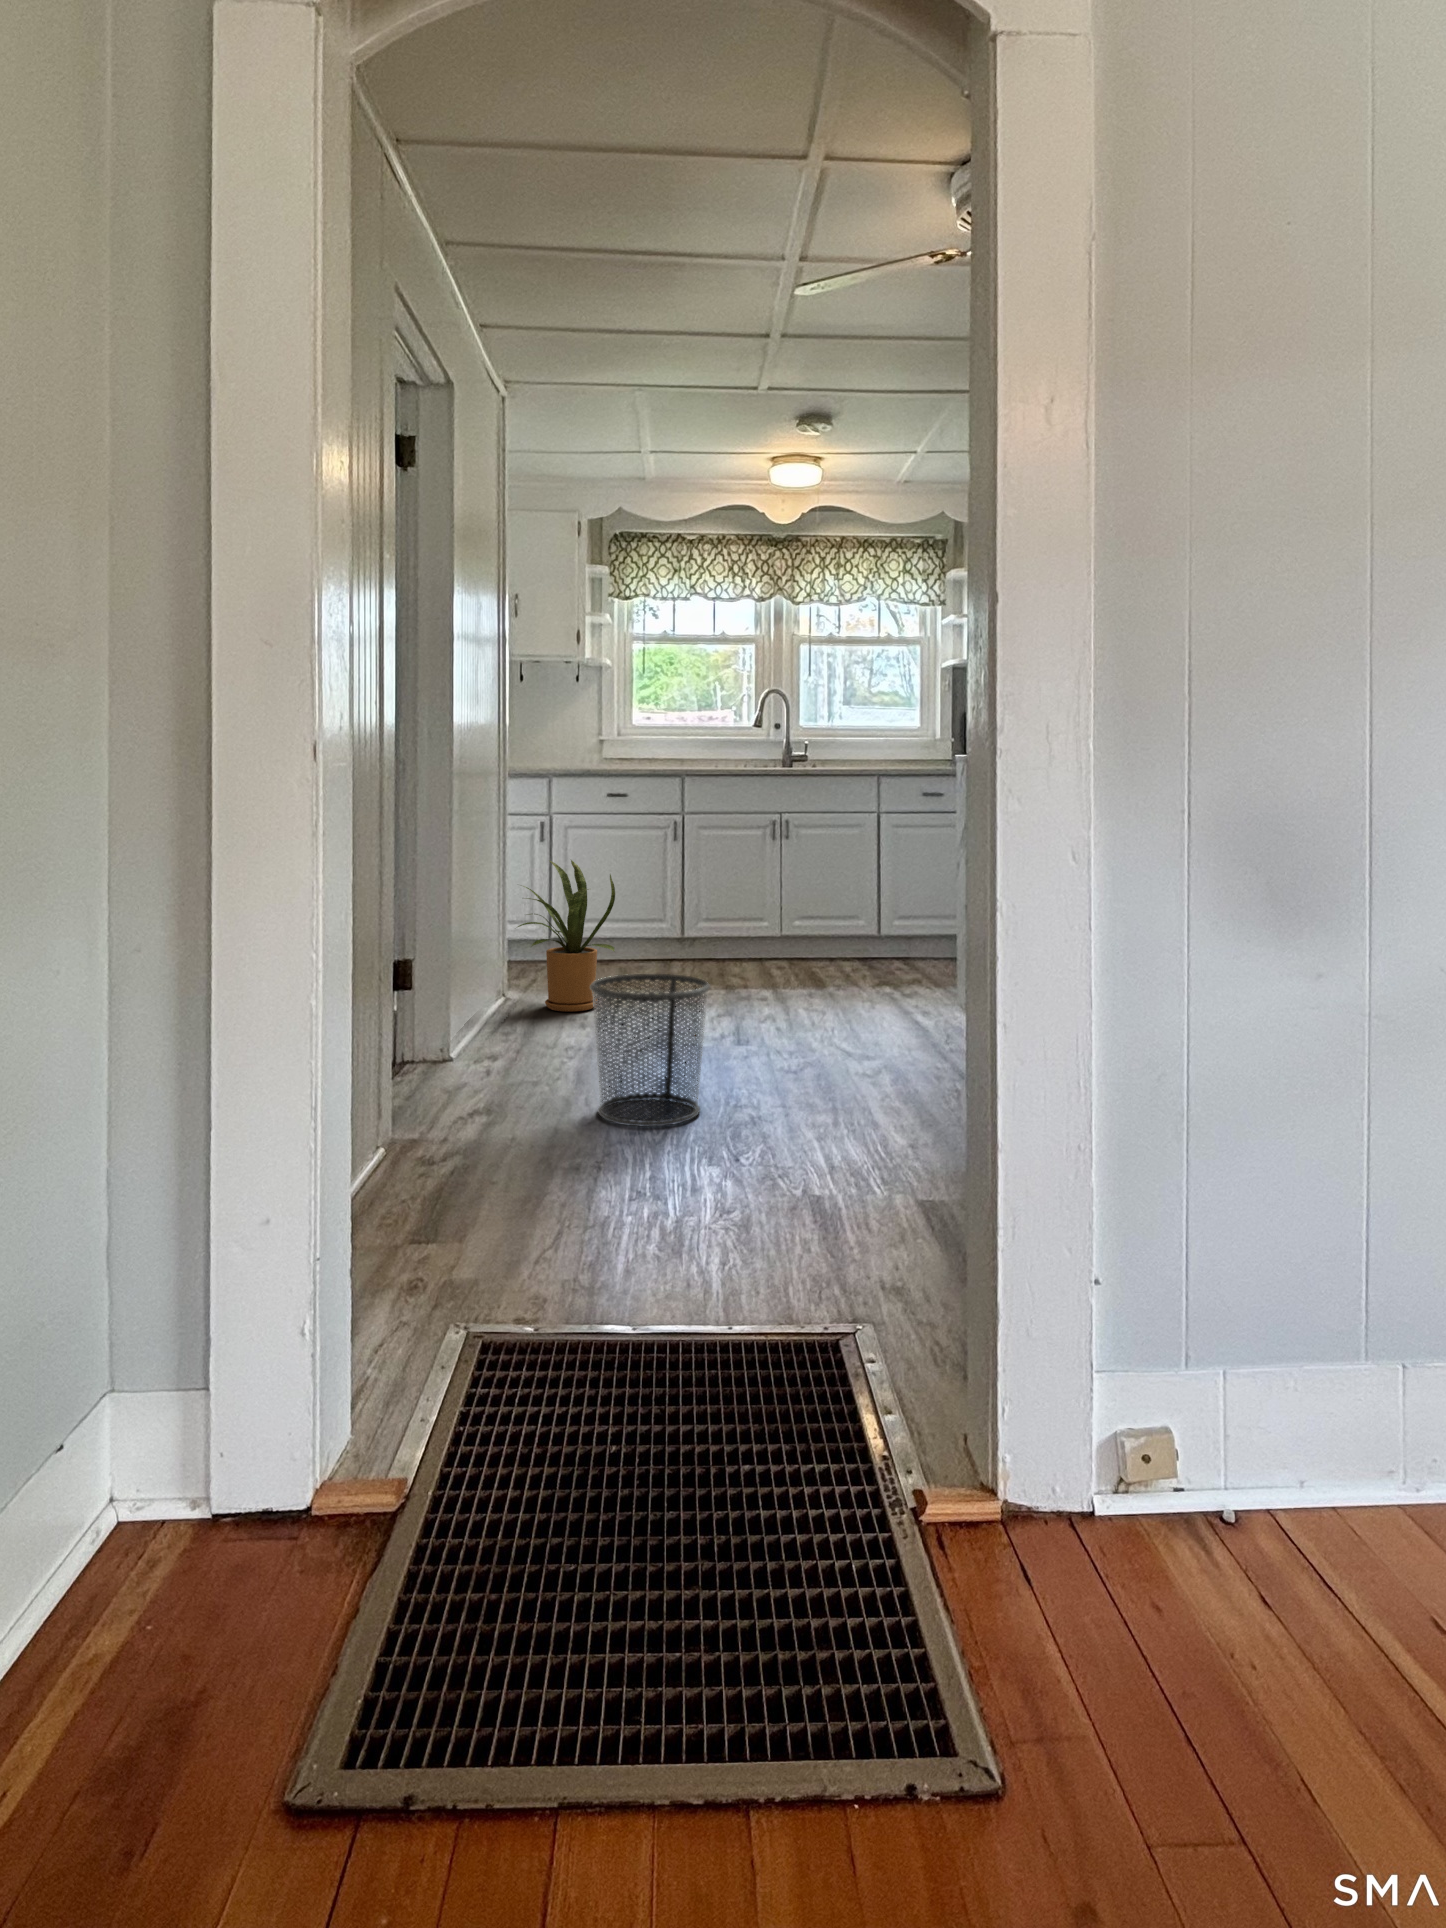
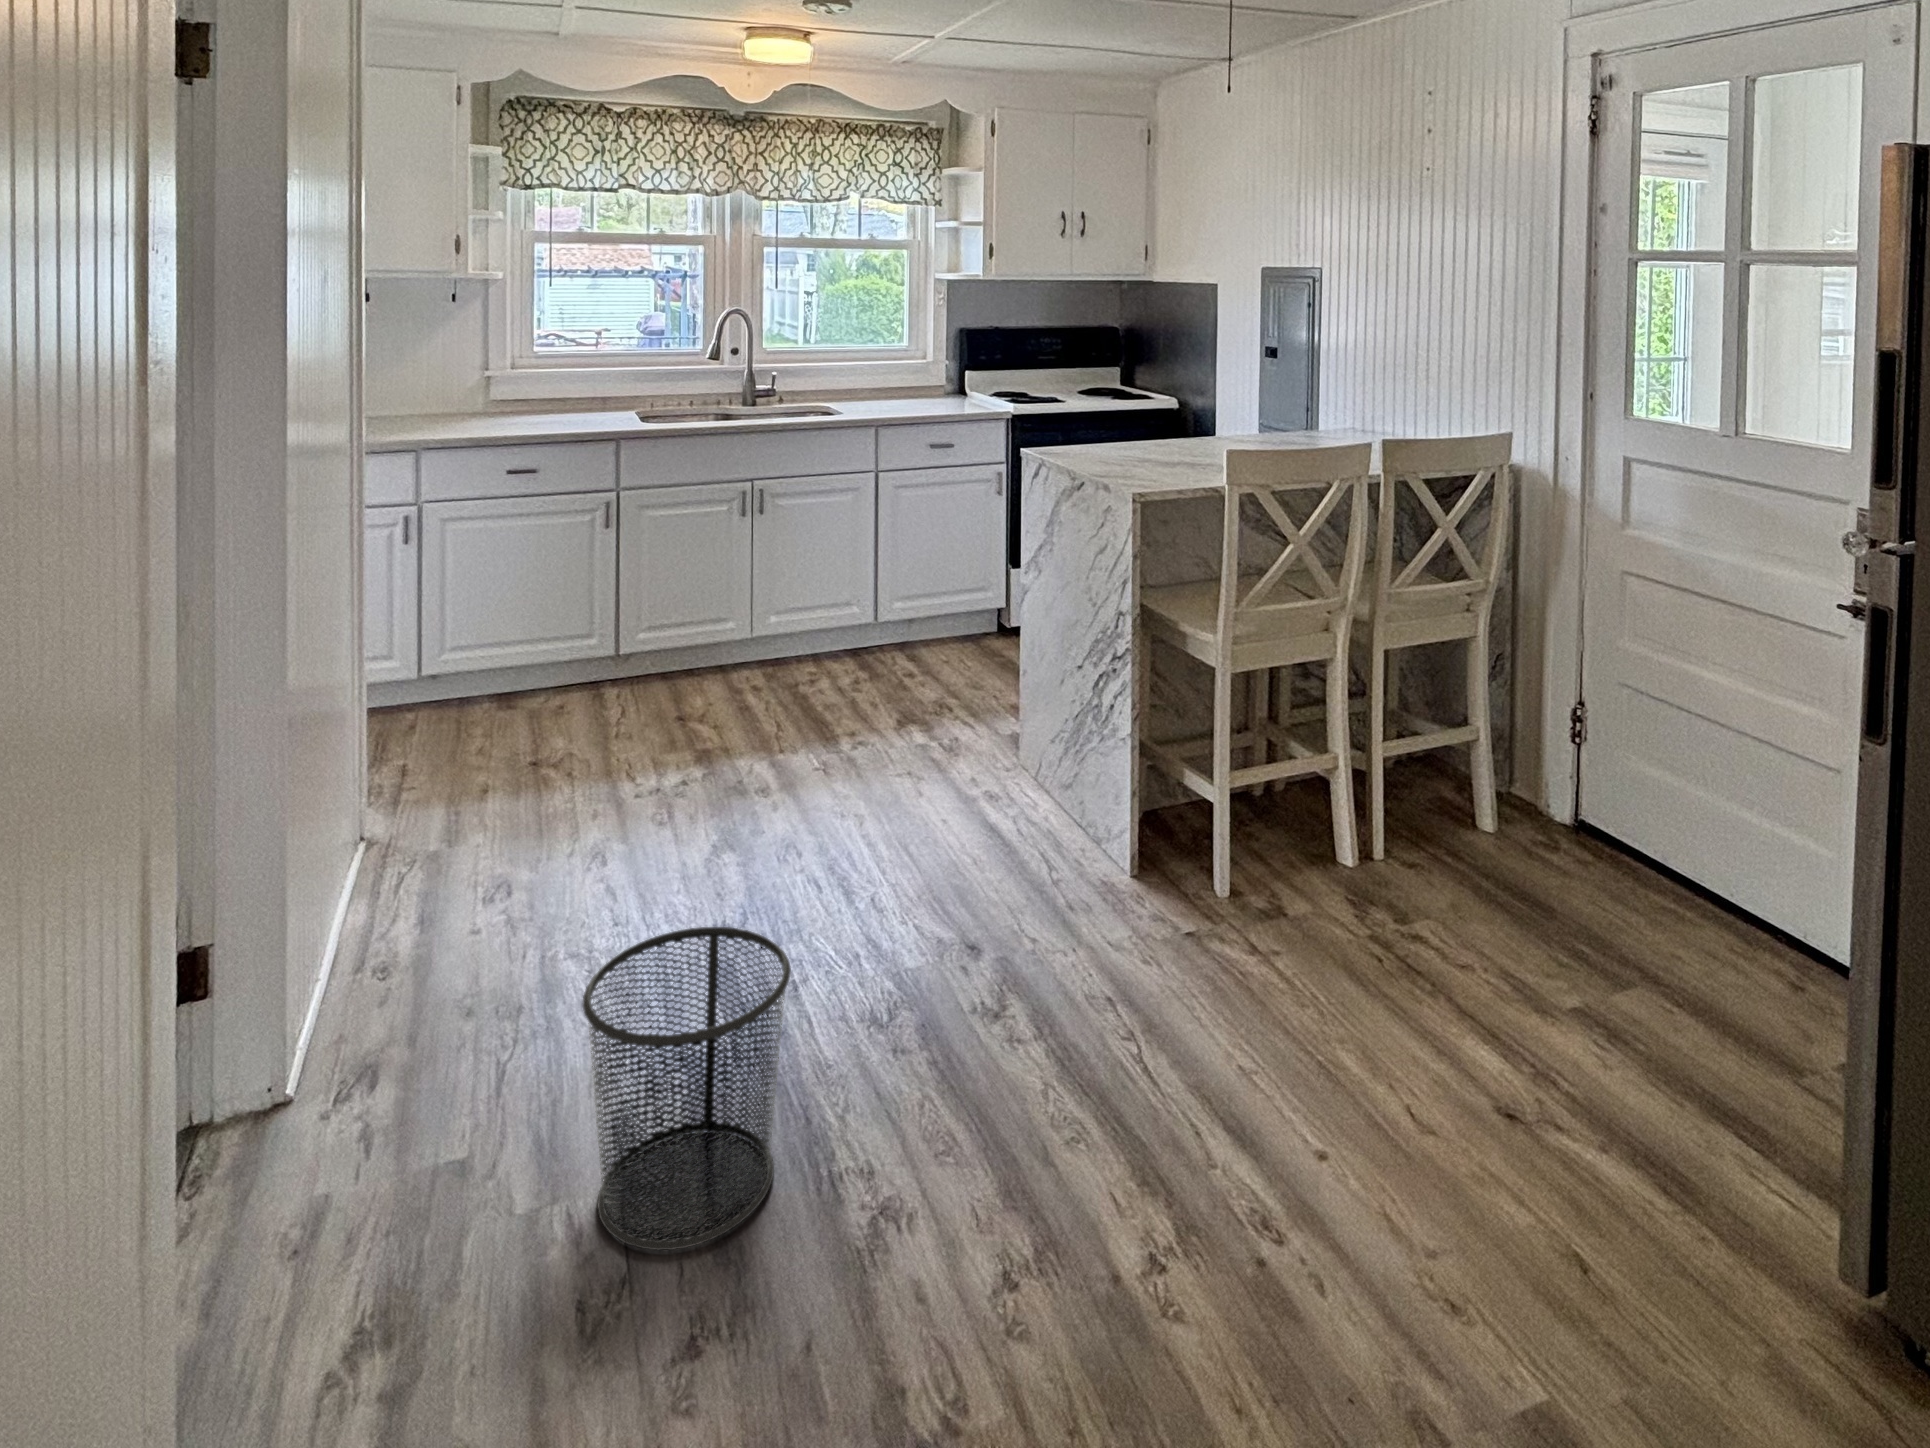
house plant: present [518,860,615,1012] -> none [378,619,556,868]

